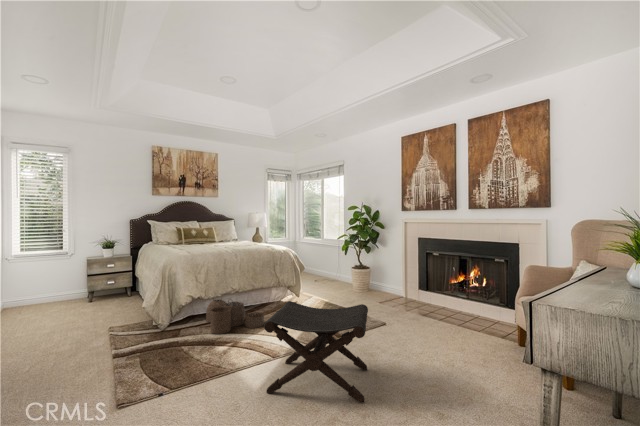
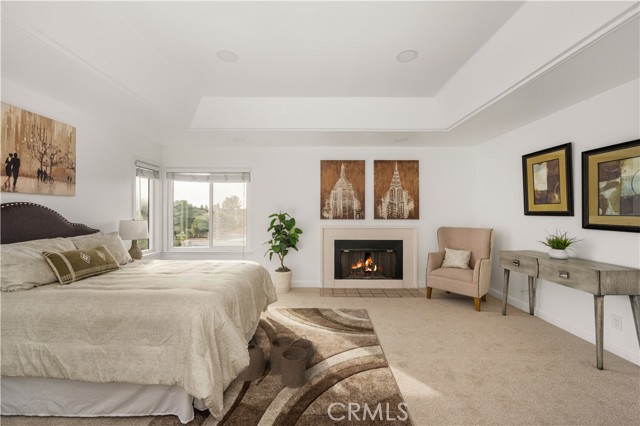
footstool: present [264,301,368,403] -> none [407,298,494,396]

